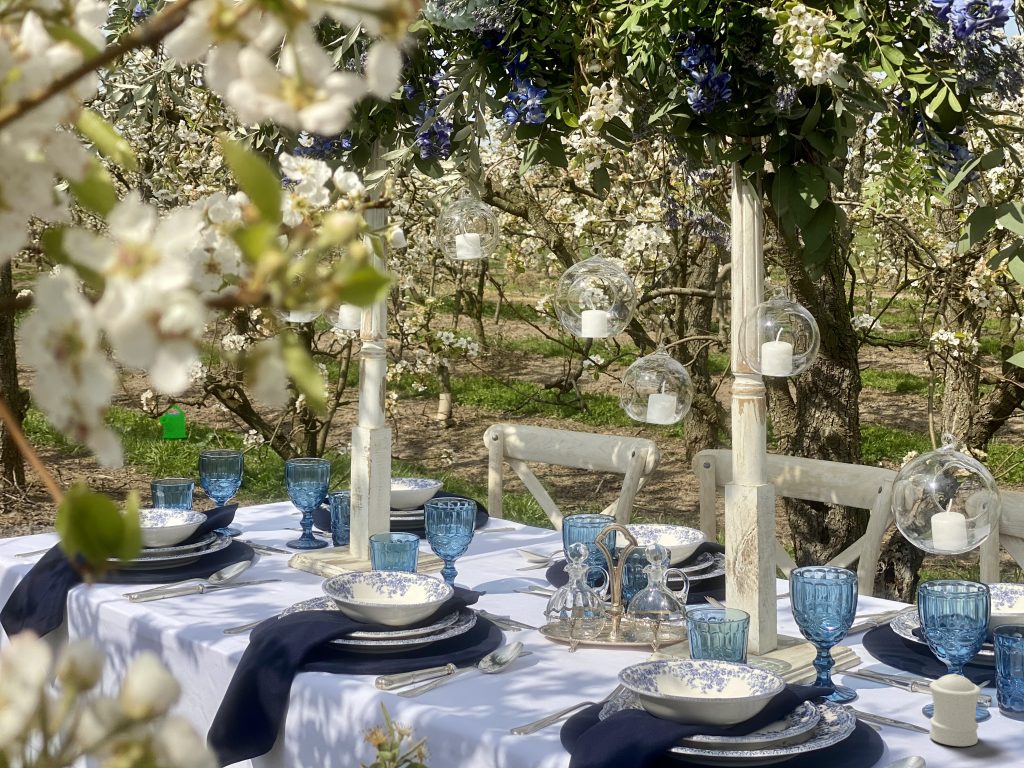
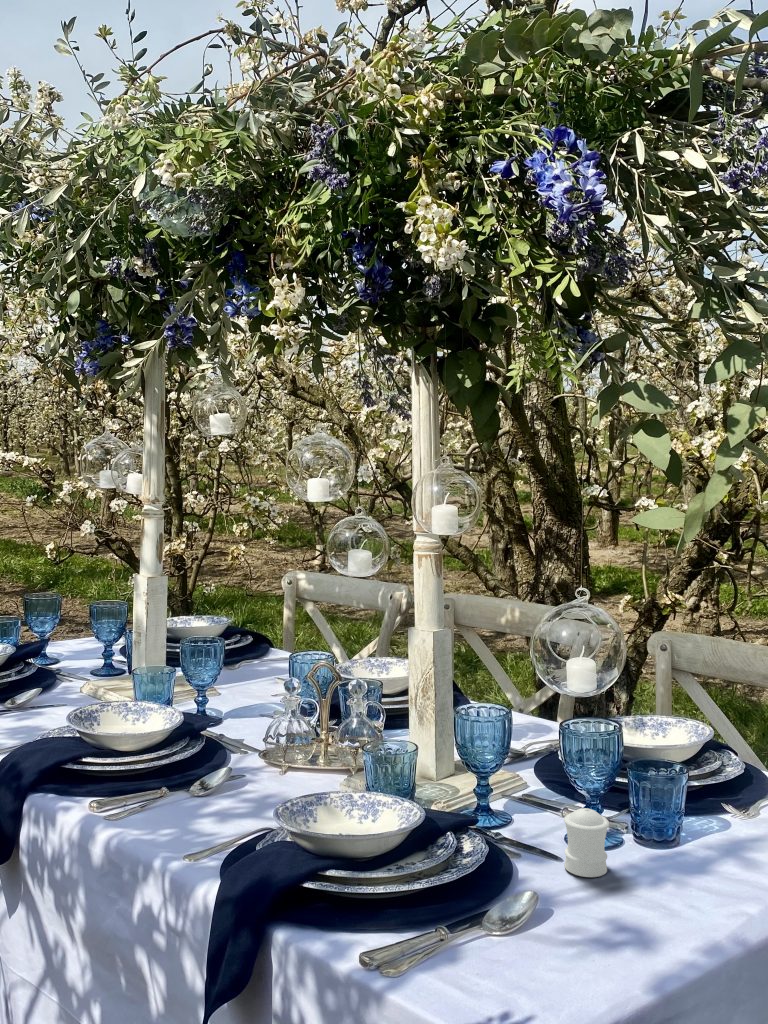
watering can: present [159,405,187,438] -> none [86,556,108,581]

